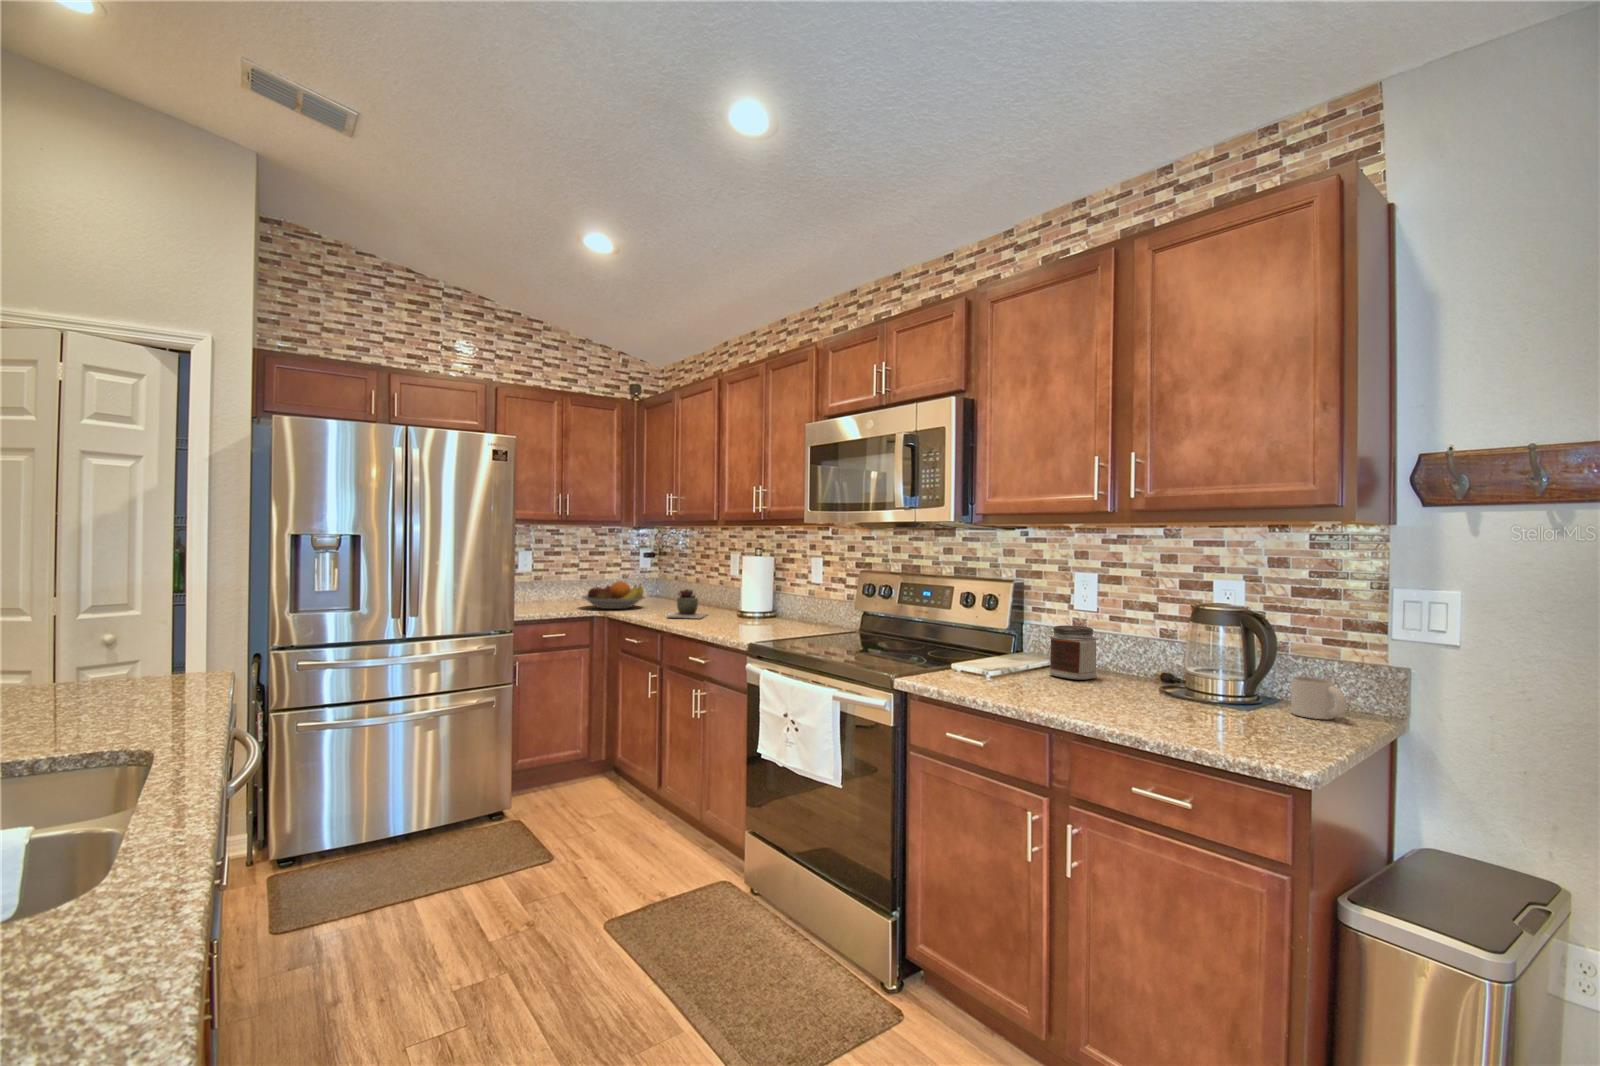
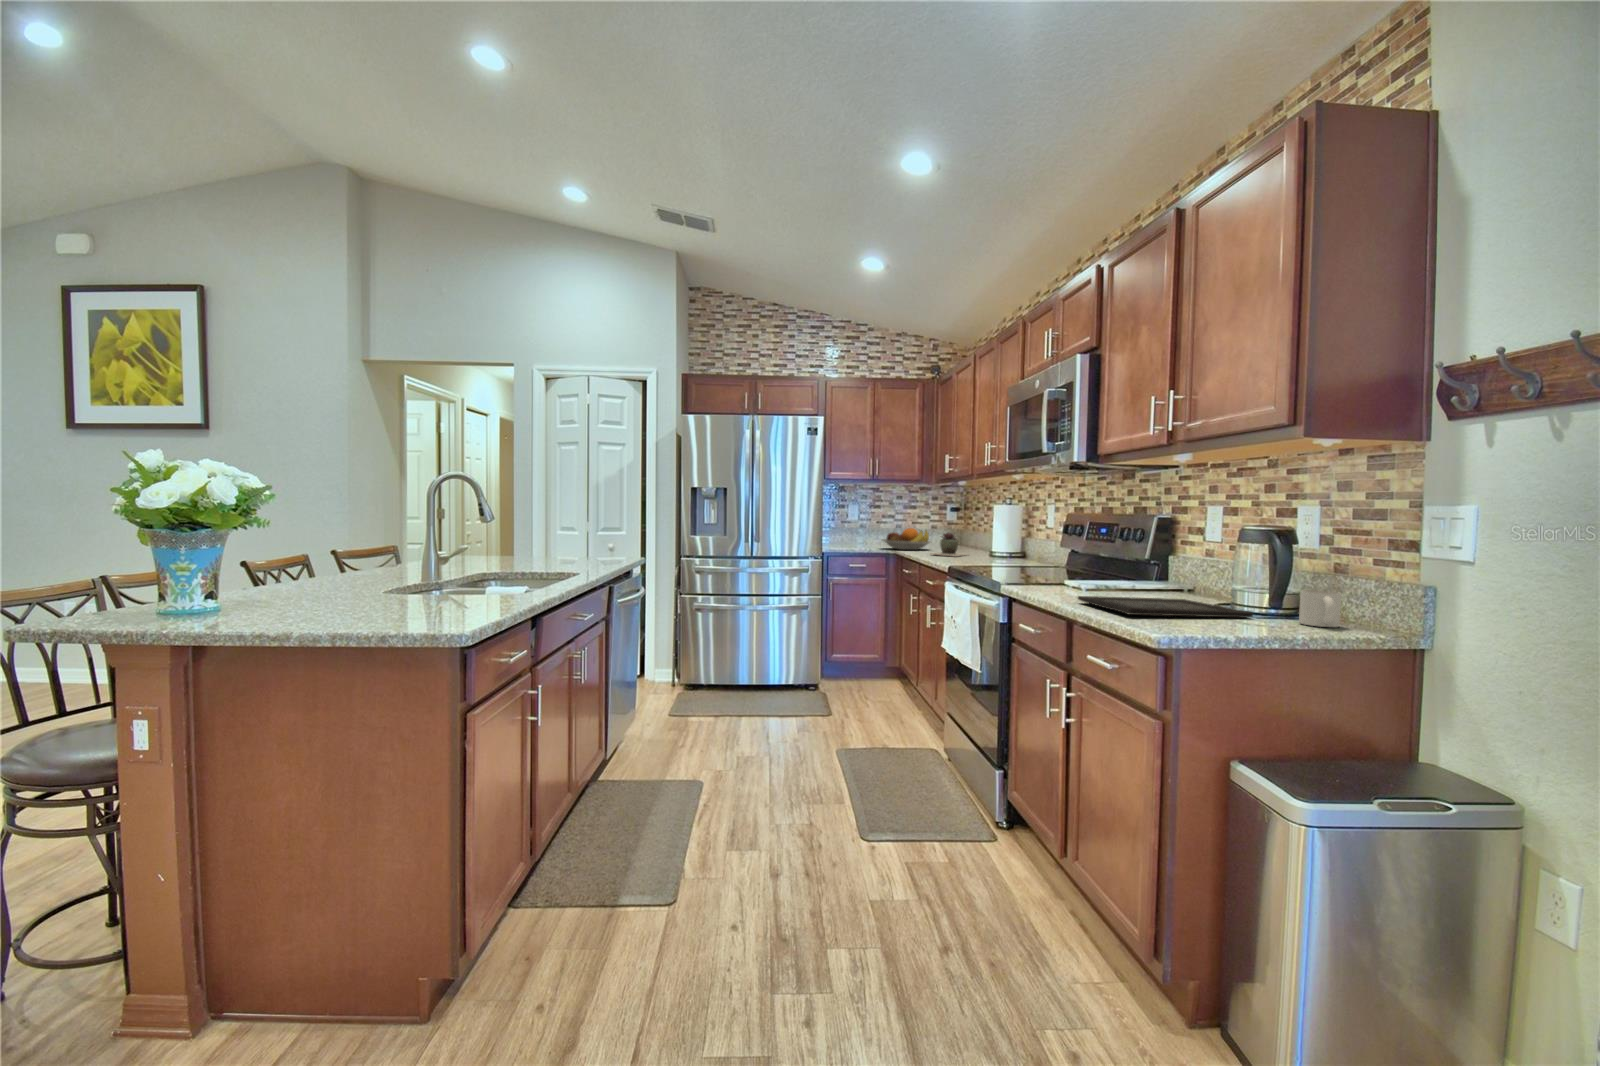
jar: present [1049,625,1097,680] -> none [1147,551,1192,598]
tray: none [1054,686,1248,731] -> present [1078,596,1253,618]

